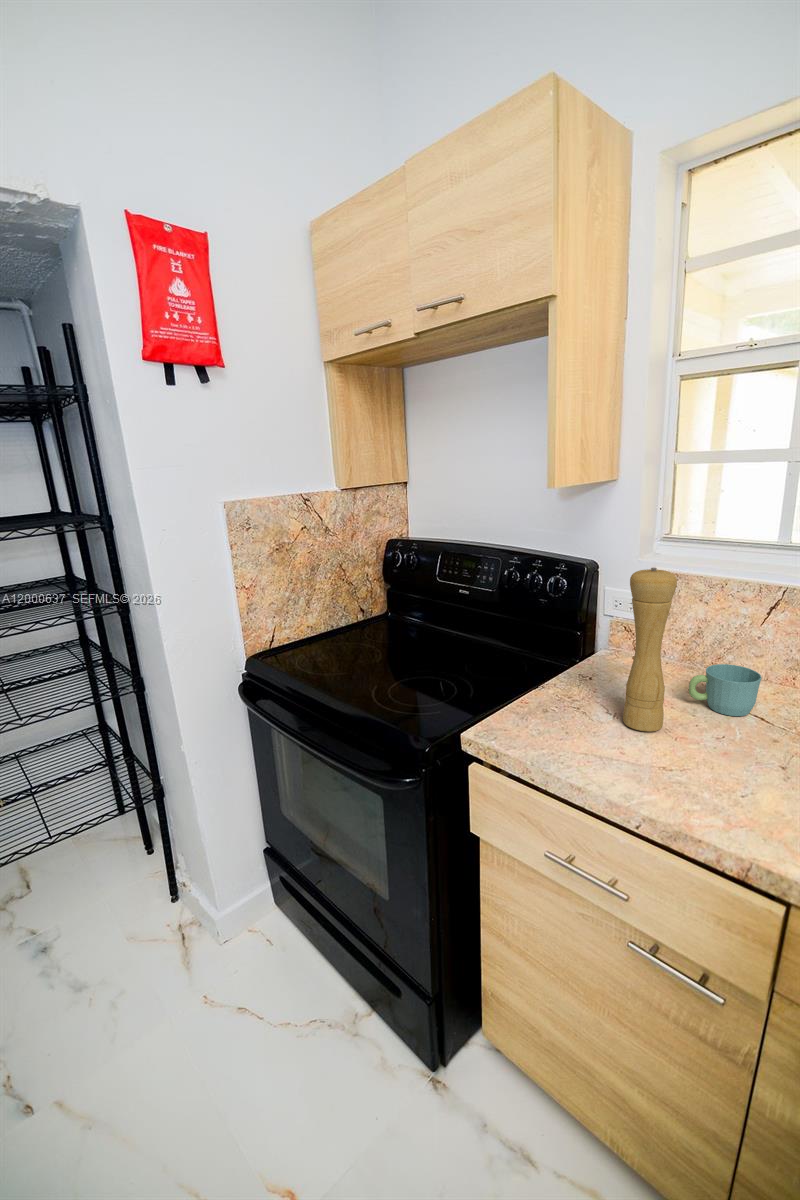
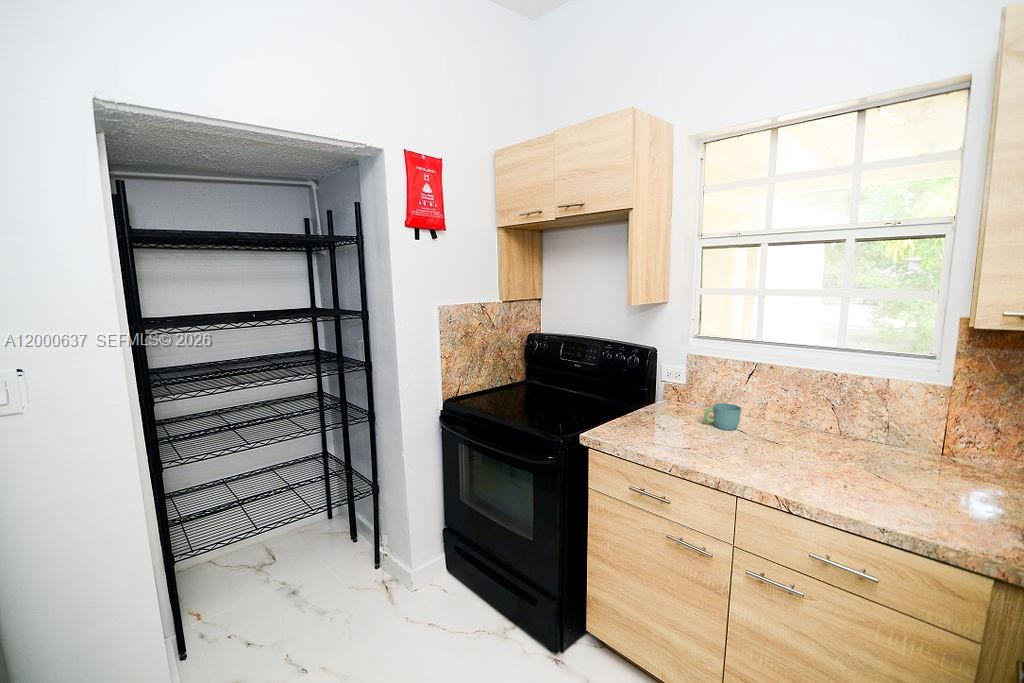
pepper mill: present [623,568,677,732] -> none [668,347,693,435]

